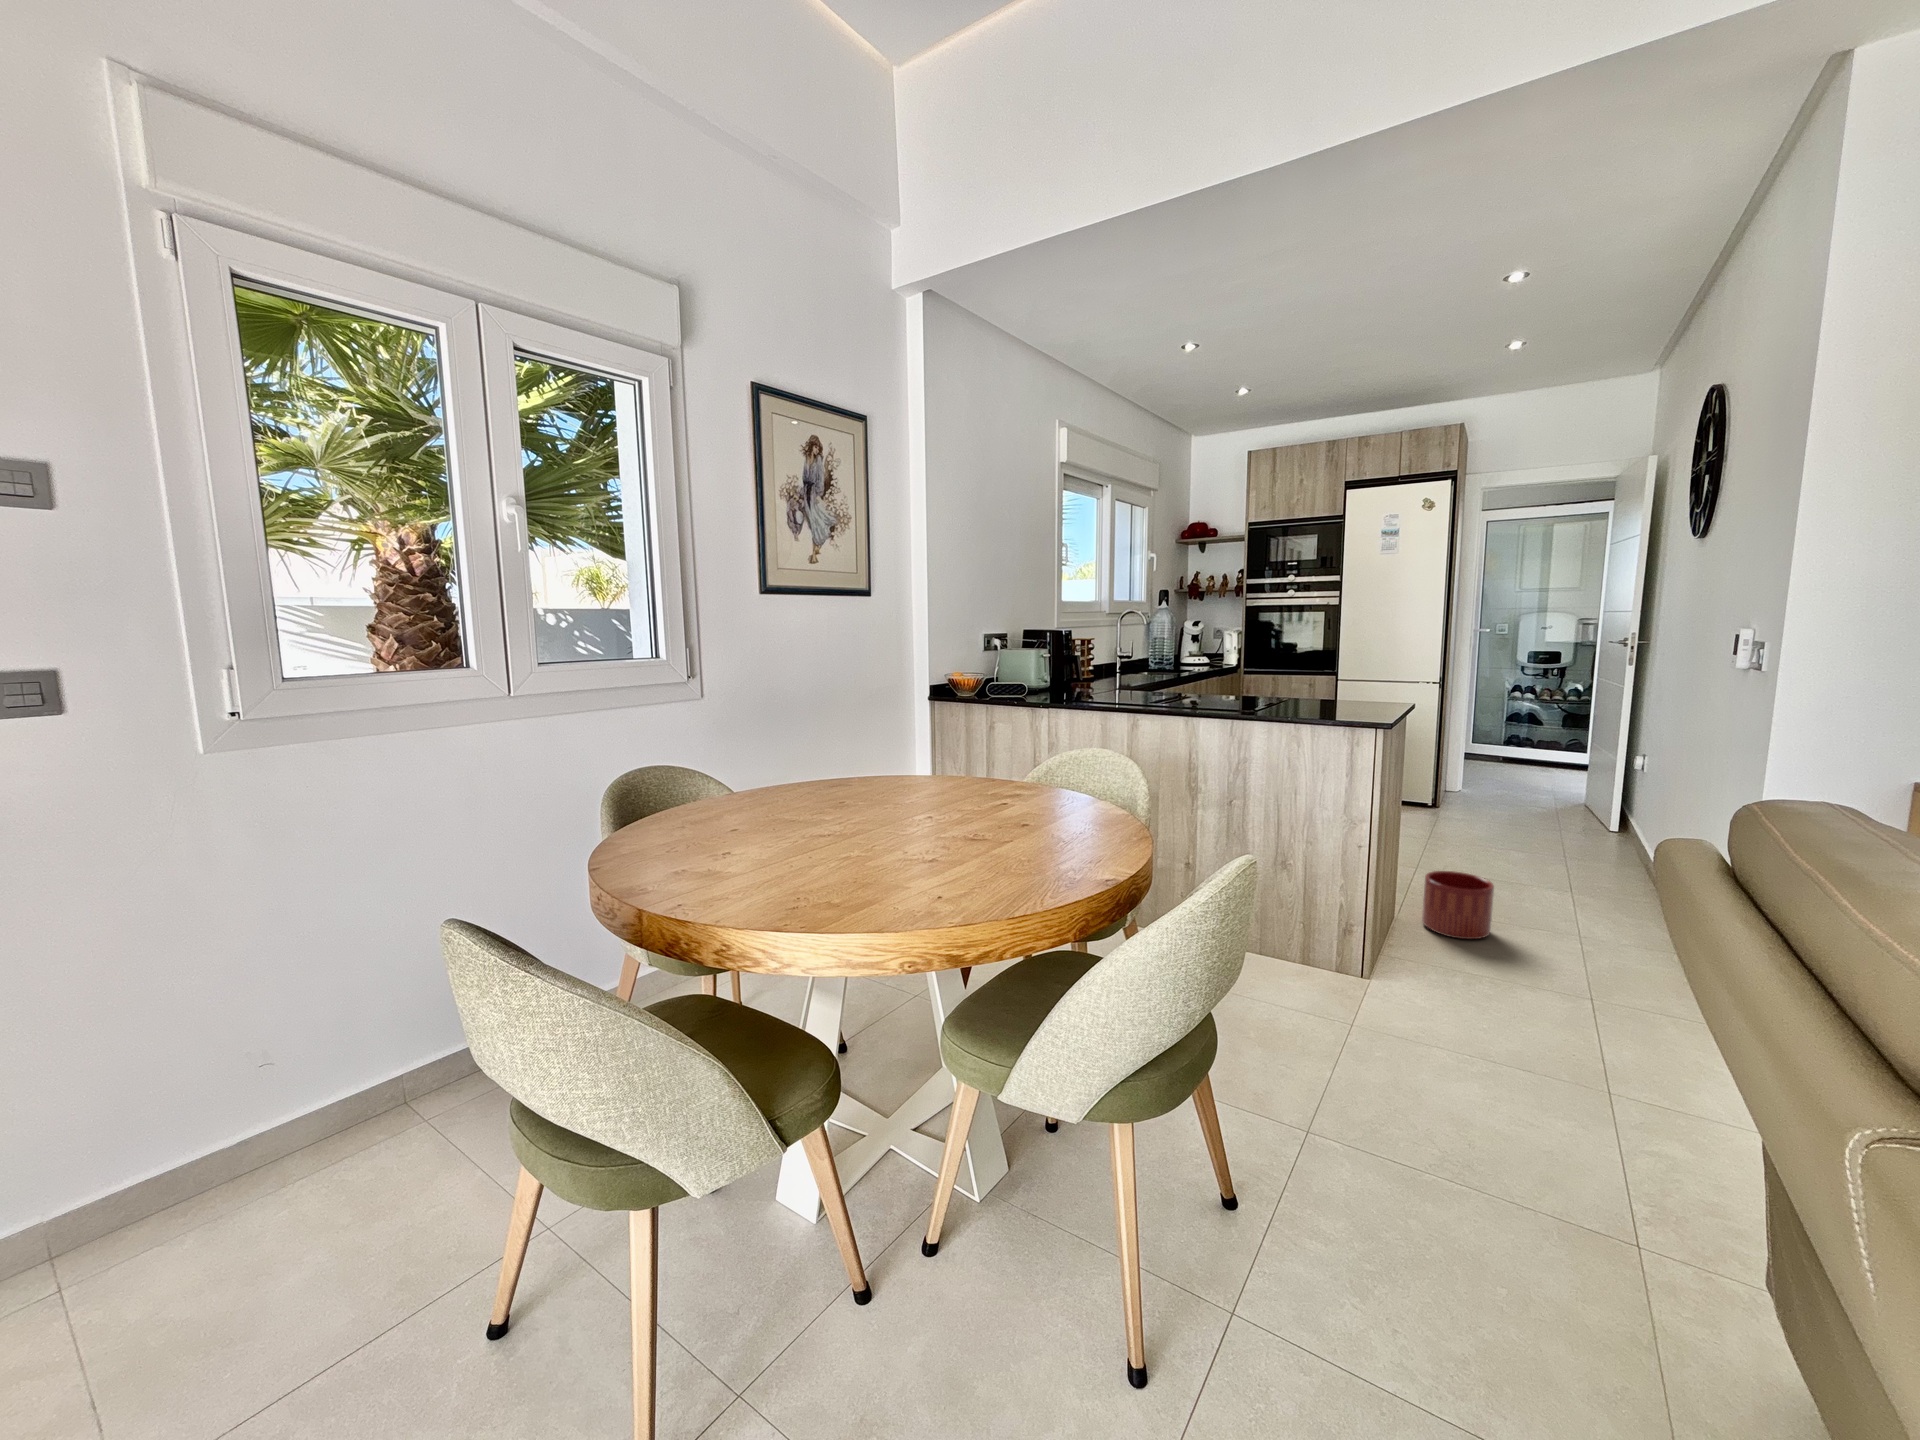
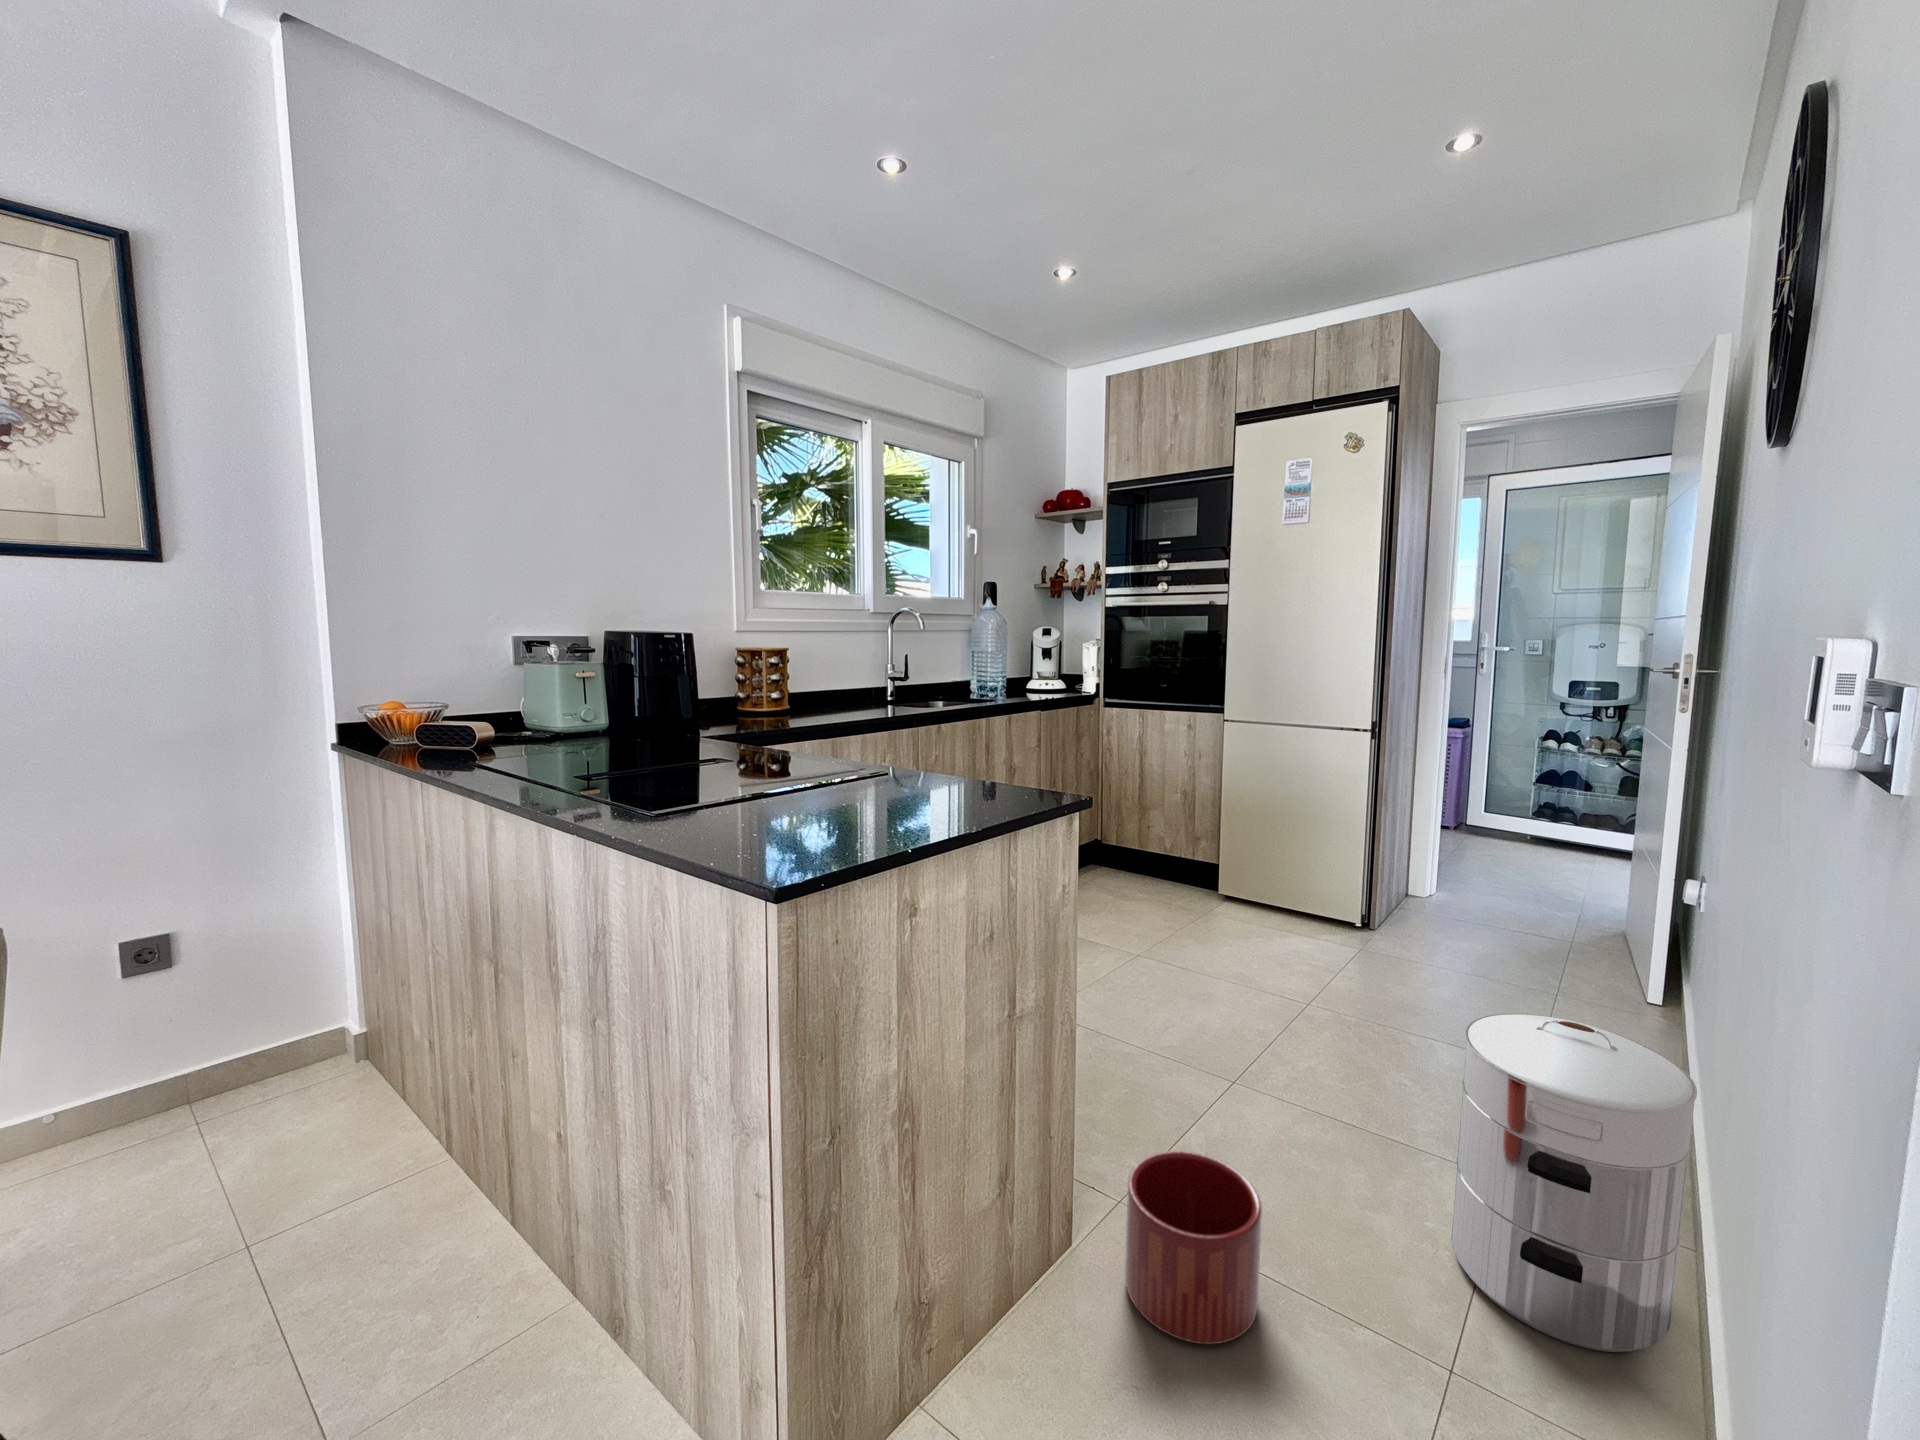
waste bin: none [1558,798,1674,933] -> present [1452,1014,1697,1352]

